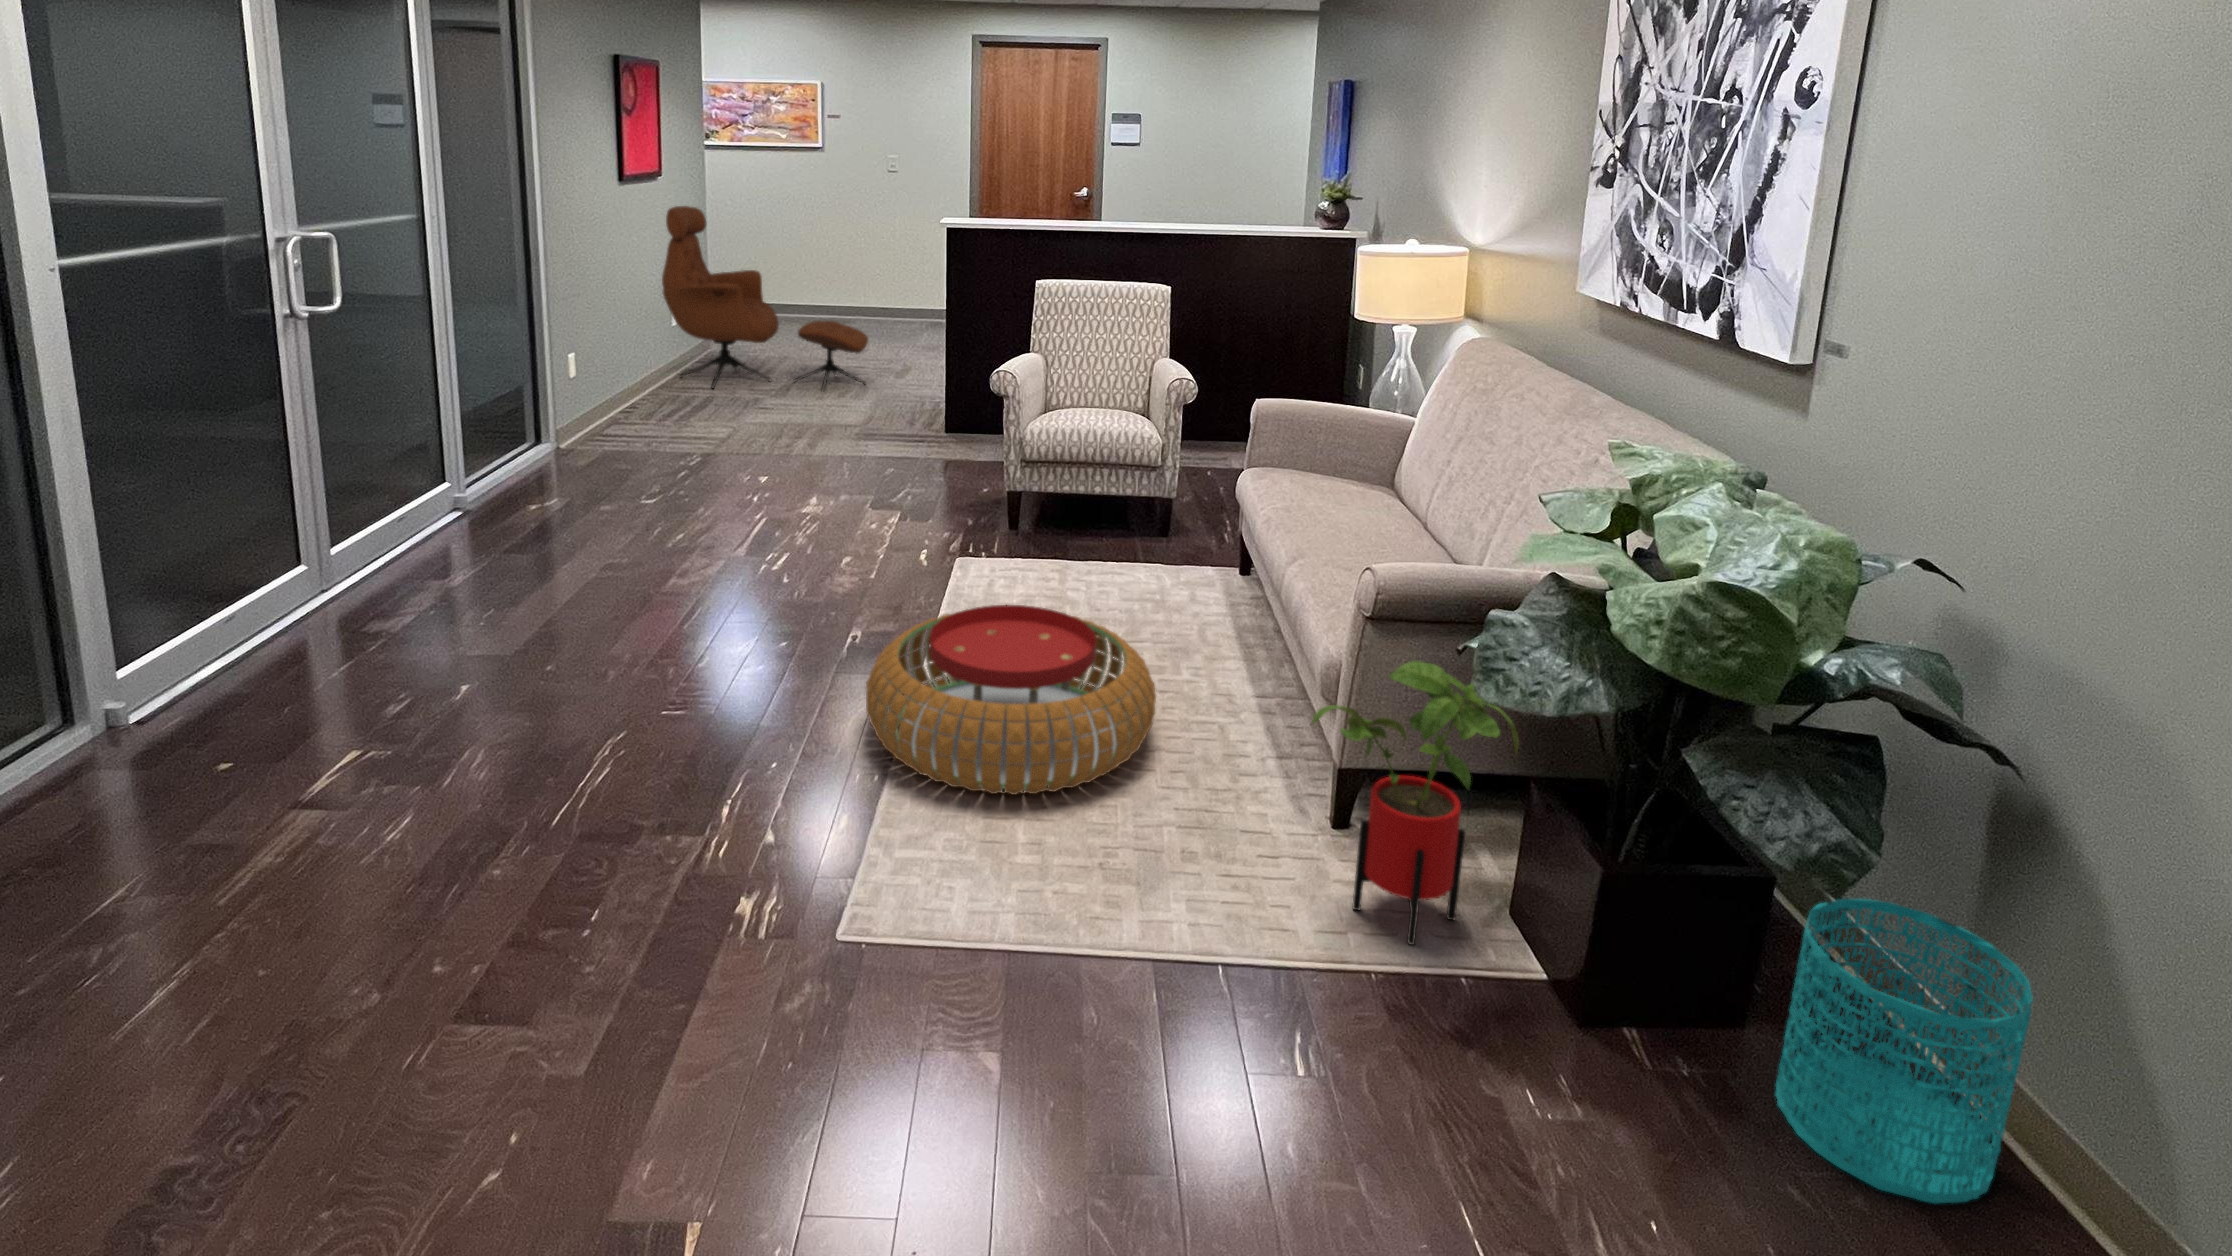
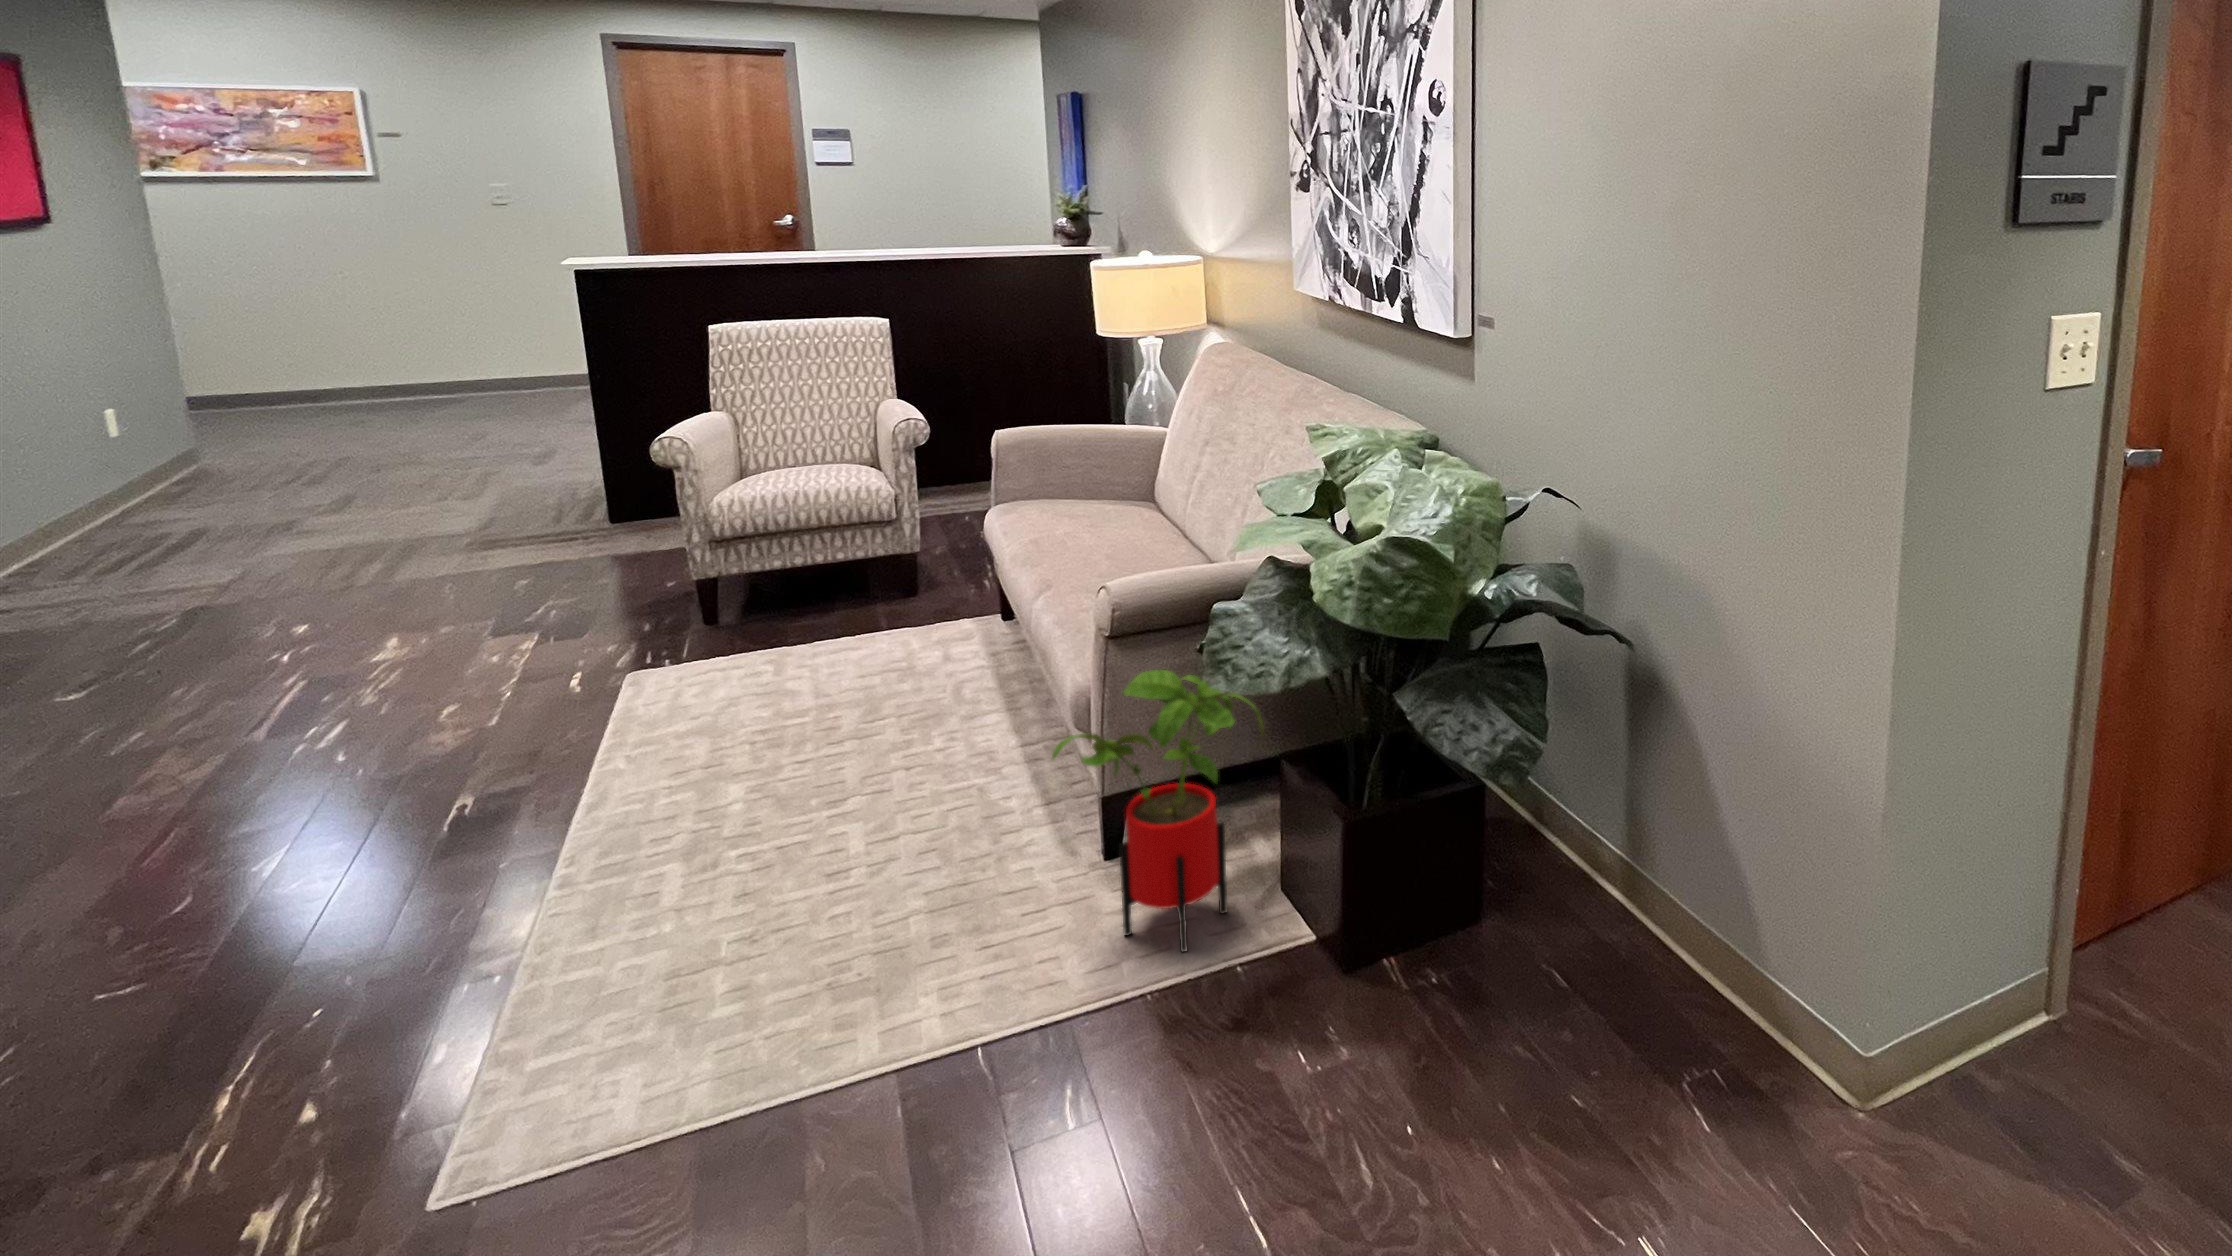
lounge chair: present [662,206,868,390] -> none [89,268,492,516]
pouf: present [866,605,1156,795] -> none [470,706,893,955]
wastebasket: present [1775,899,2033,1203] -> none [1504,779,1664,1022]

